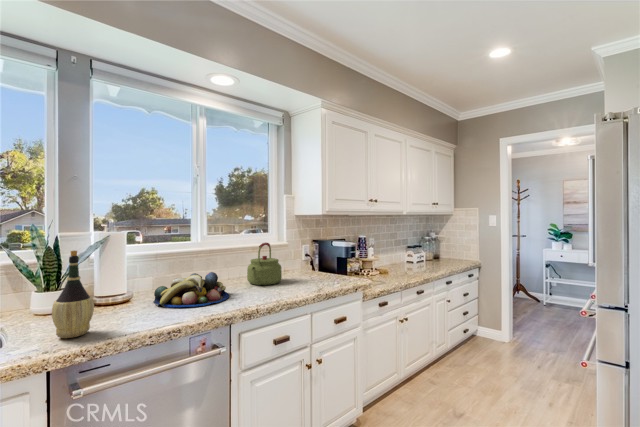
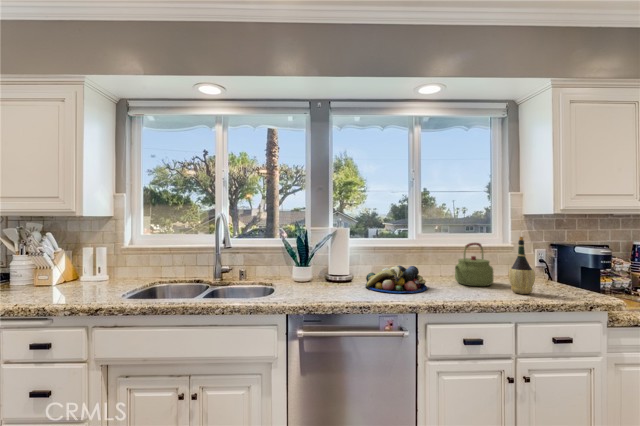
wine bottle: present [52,250,94,338] -> present [509,237,535,294]

